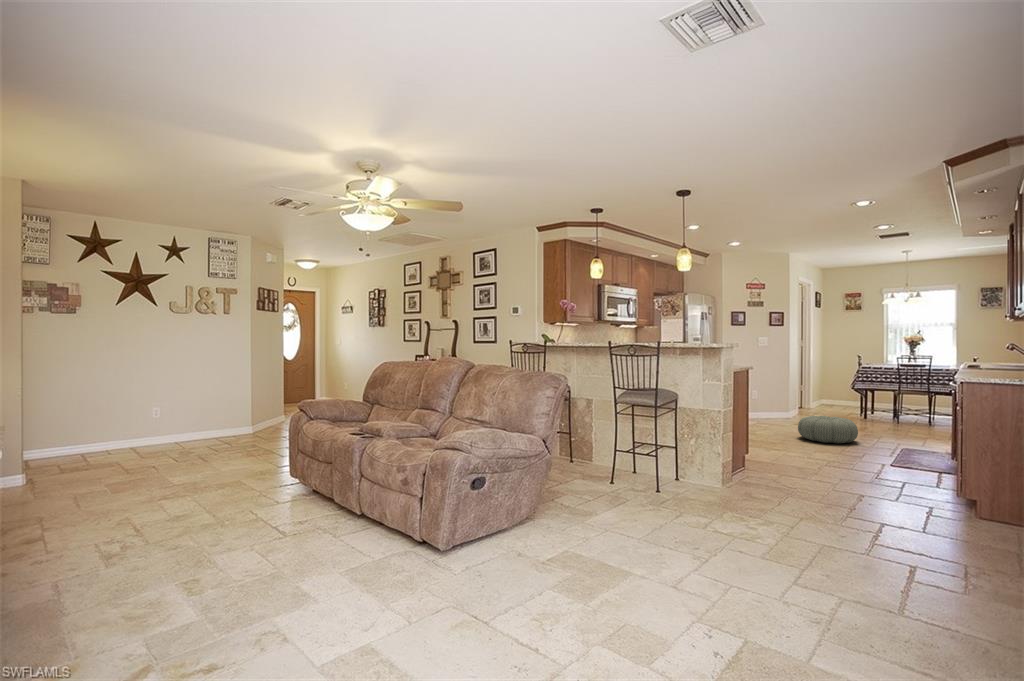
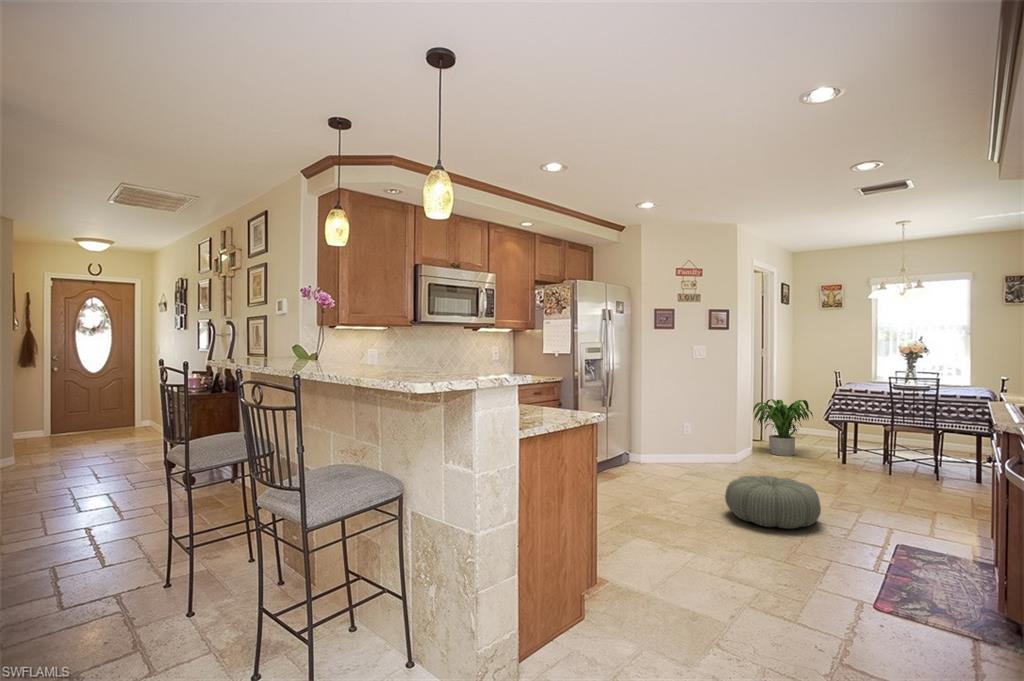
potted plant: none [800,375,844,414] -> present [753,399,813,456]

